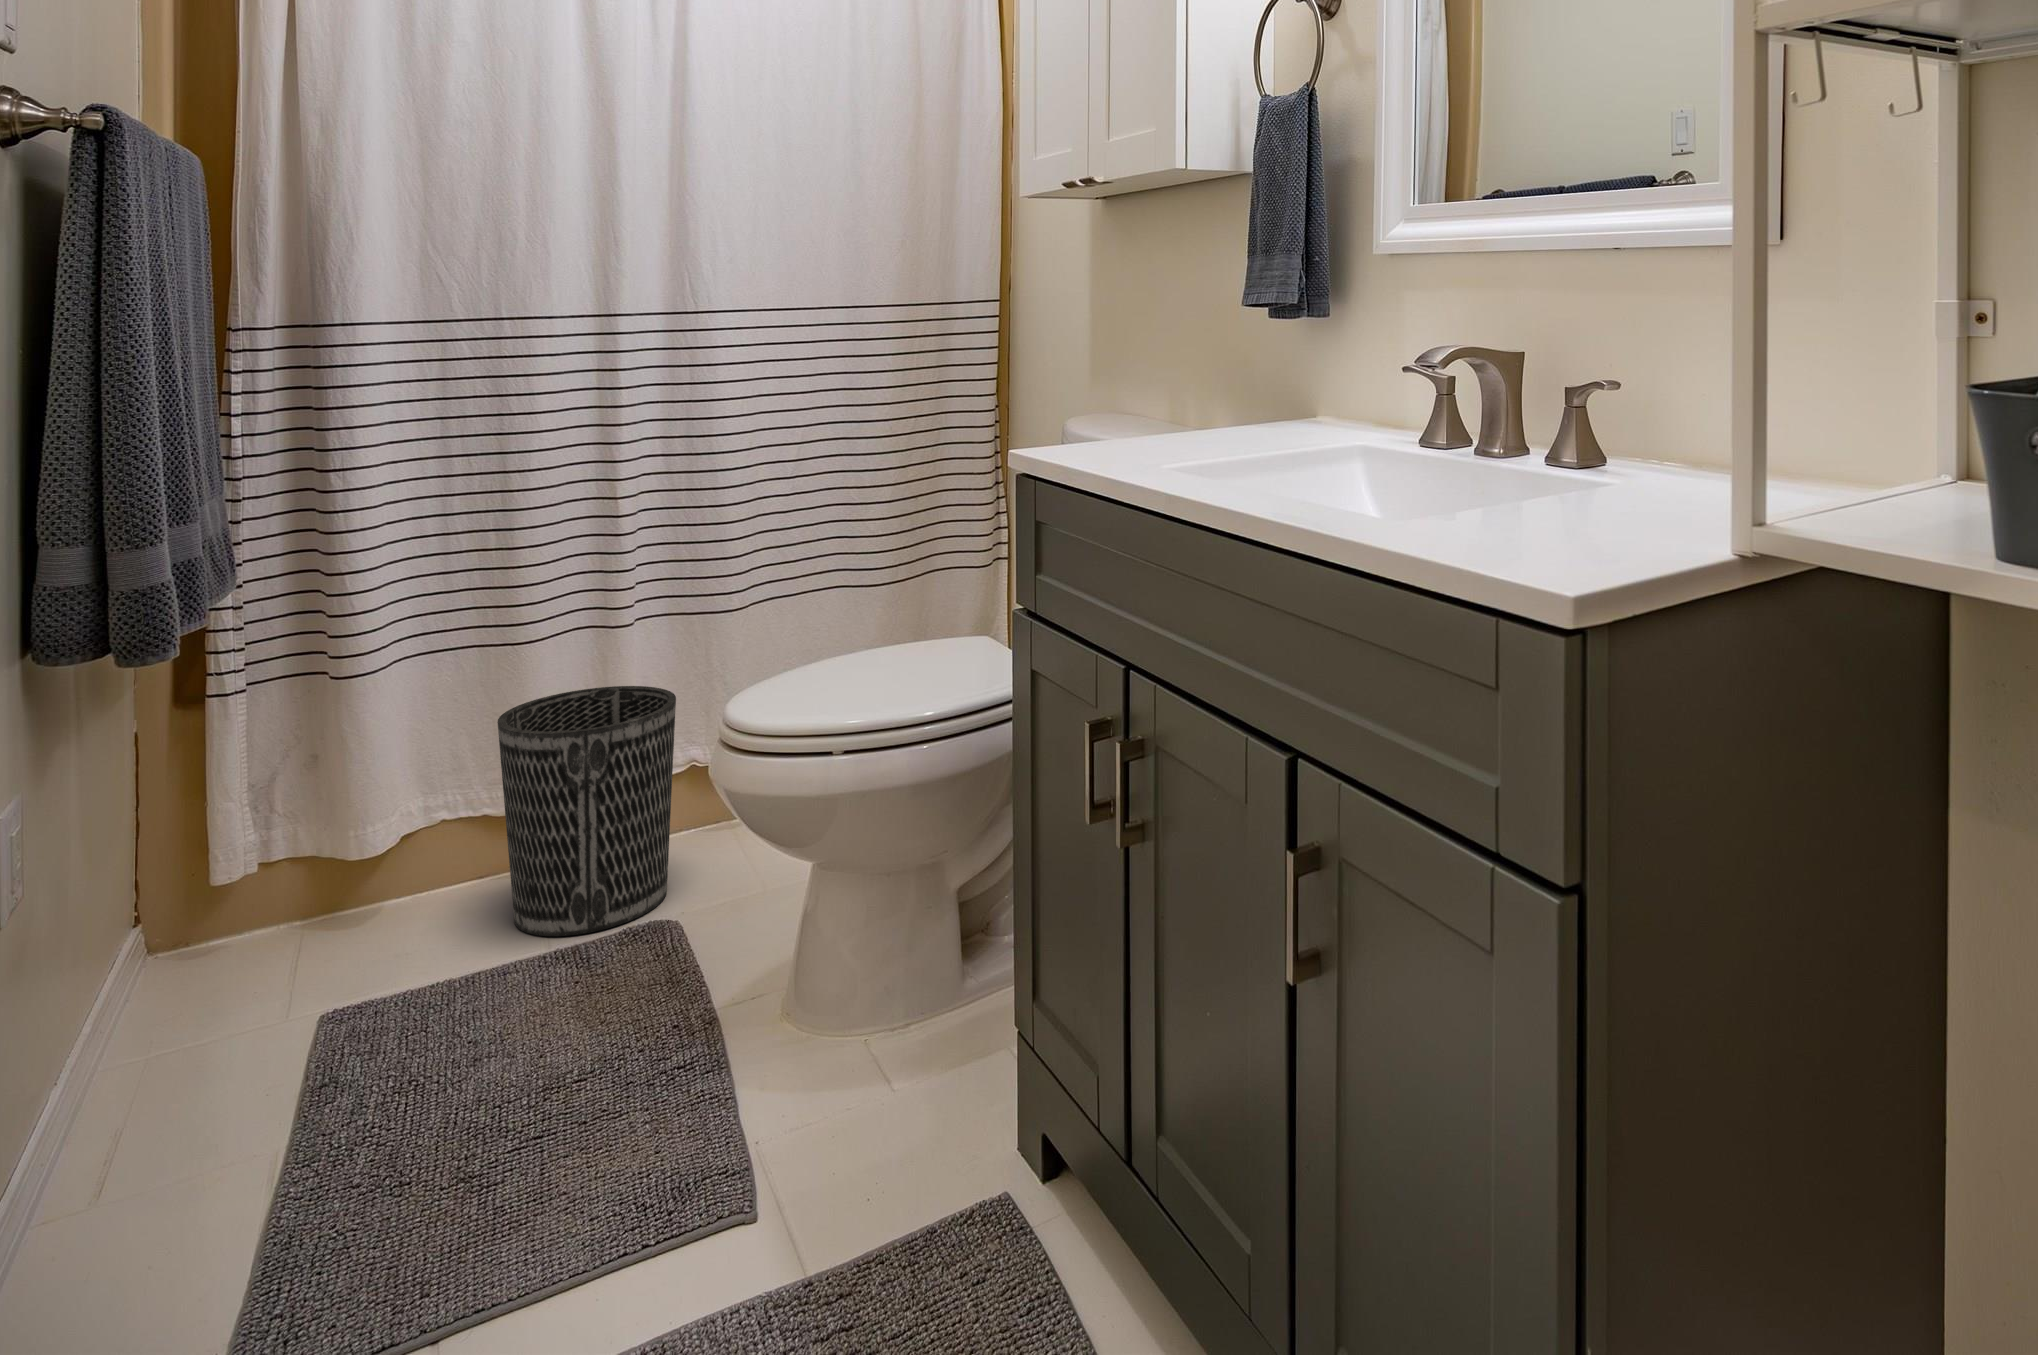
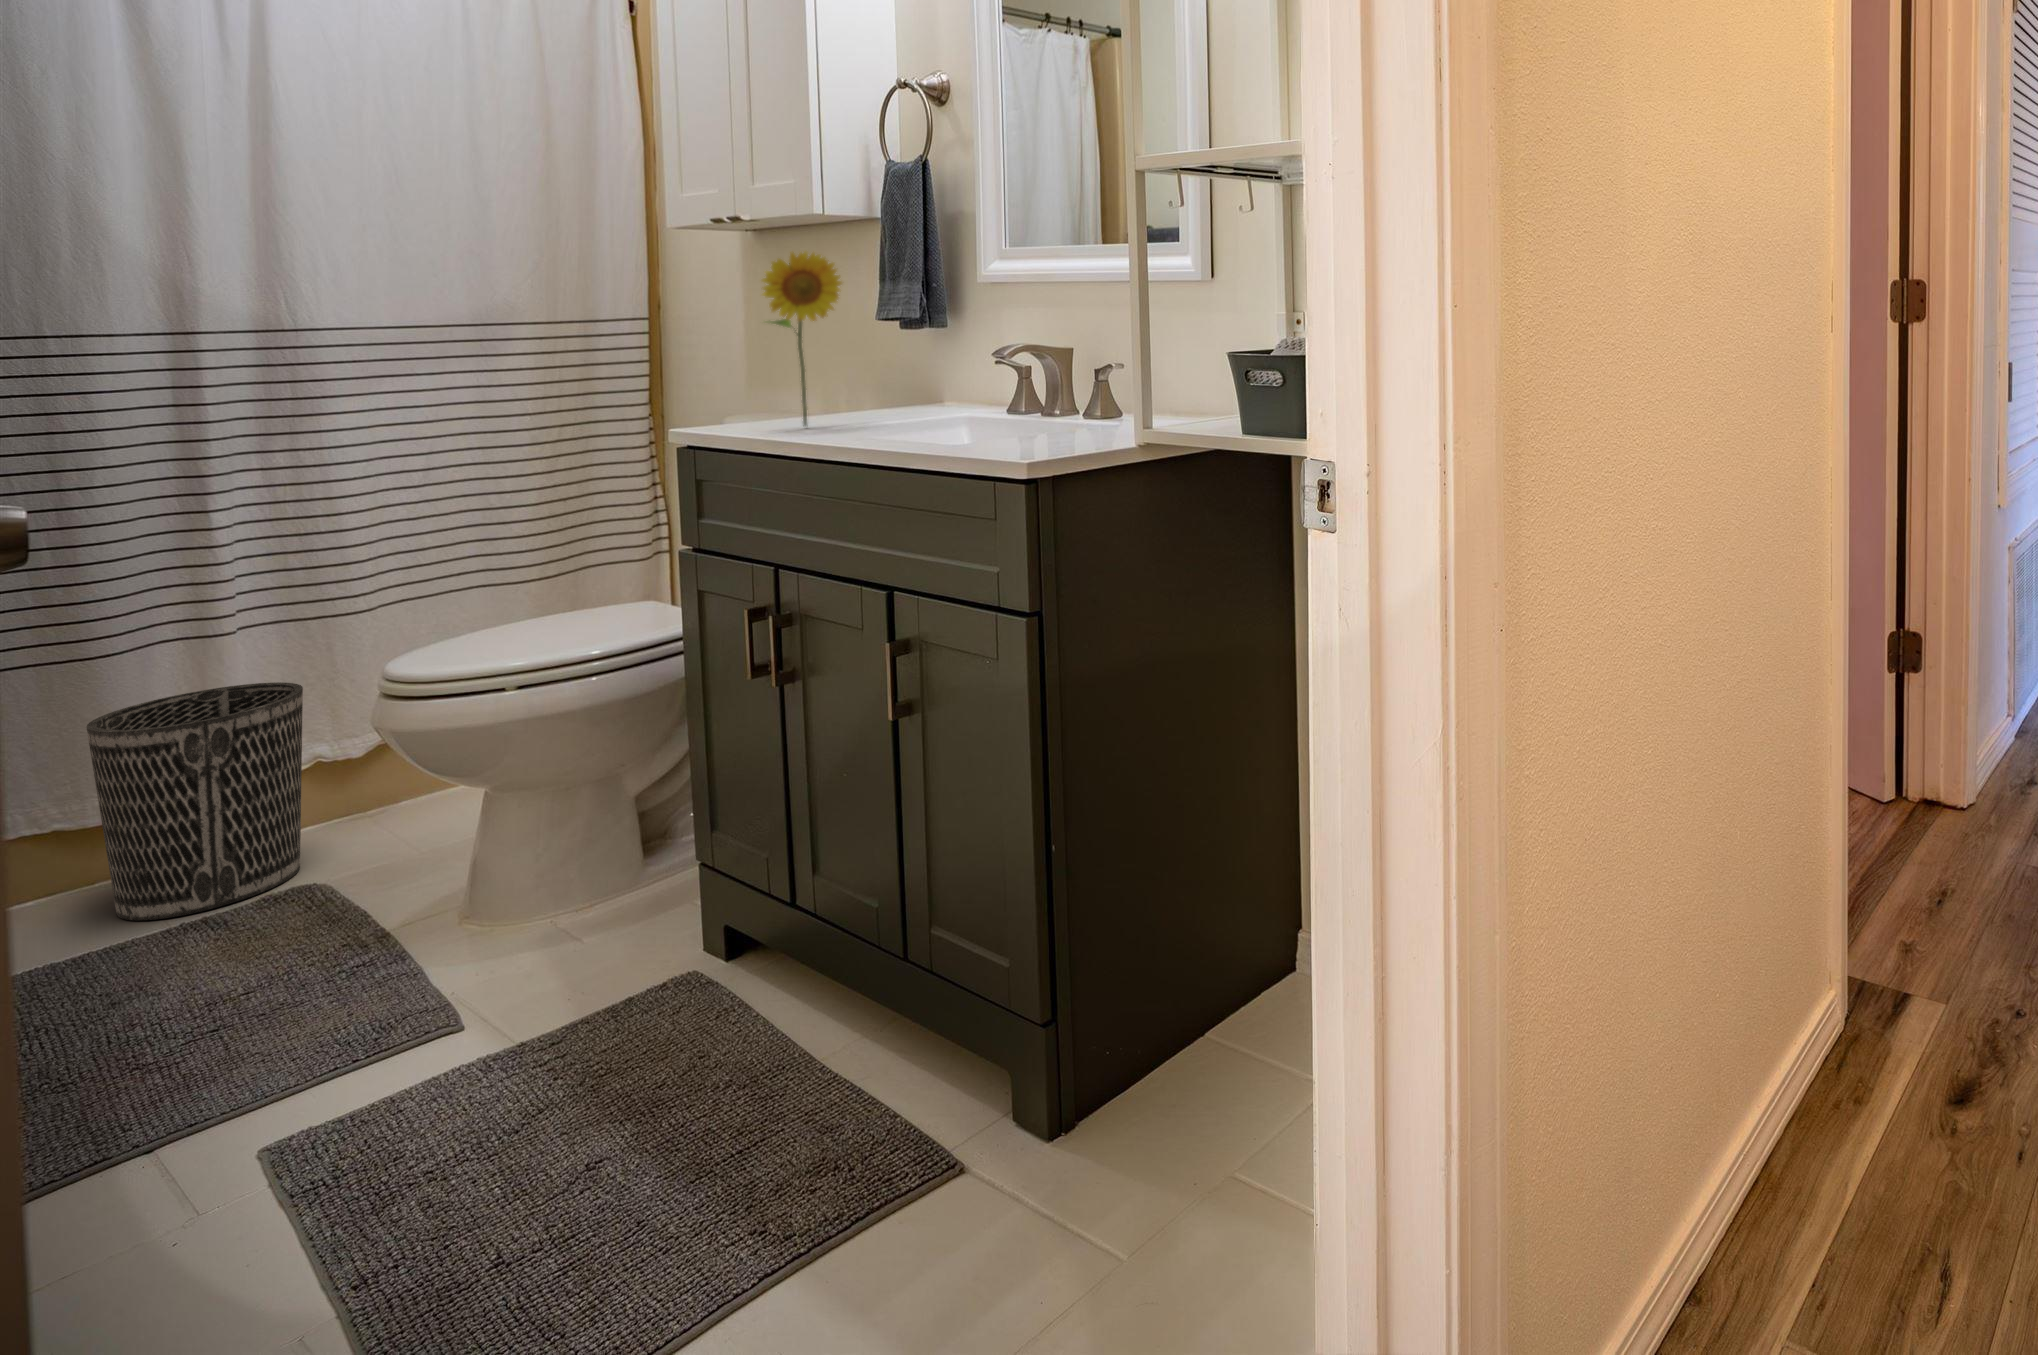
flower: none [1117,212,1219,458] -> present [762,252,842,426]

